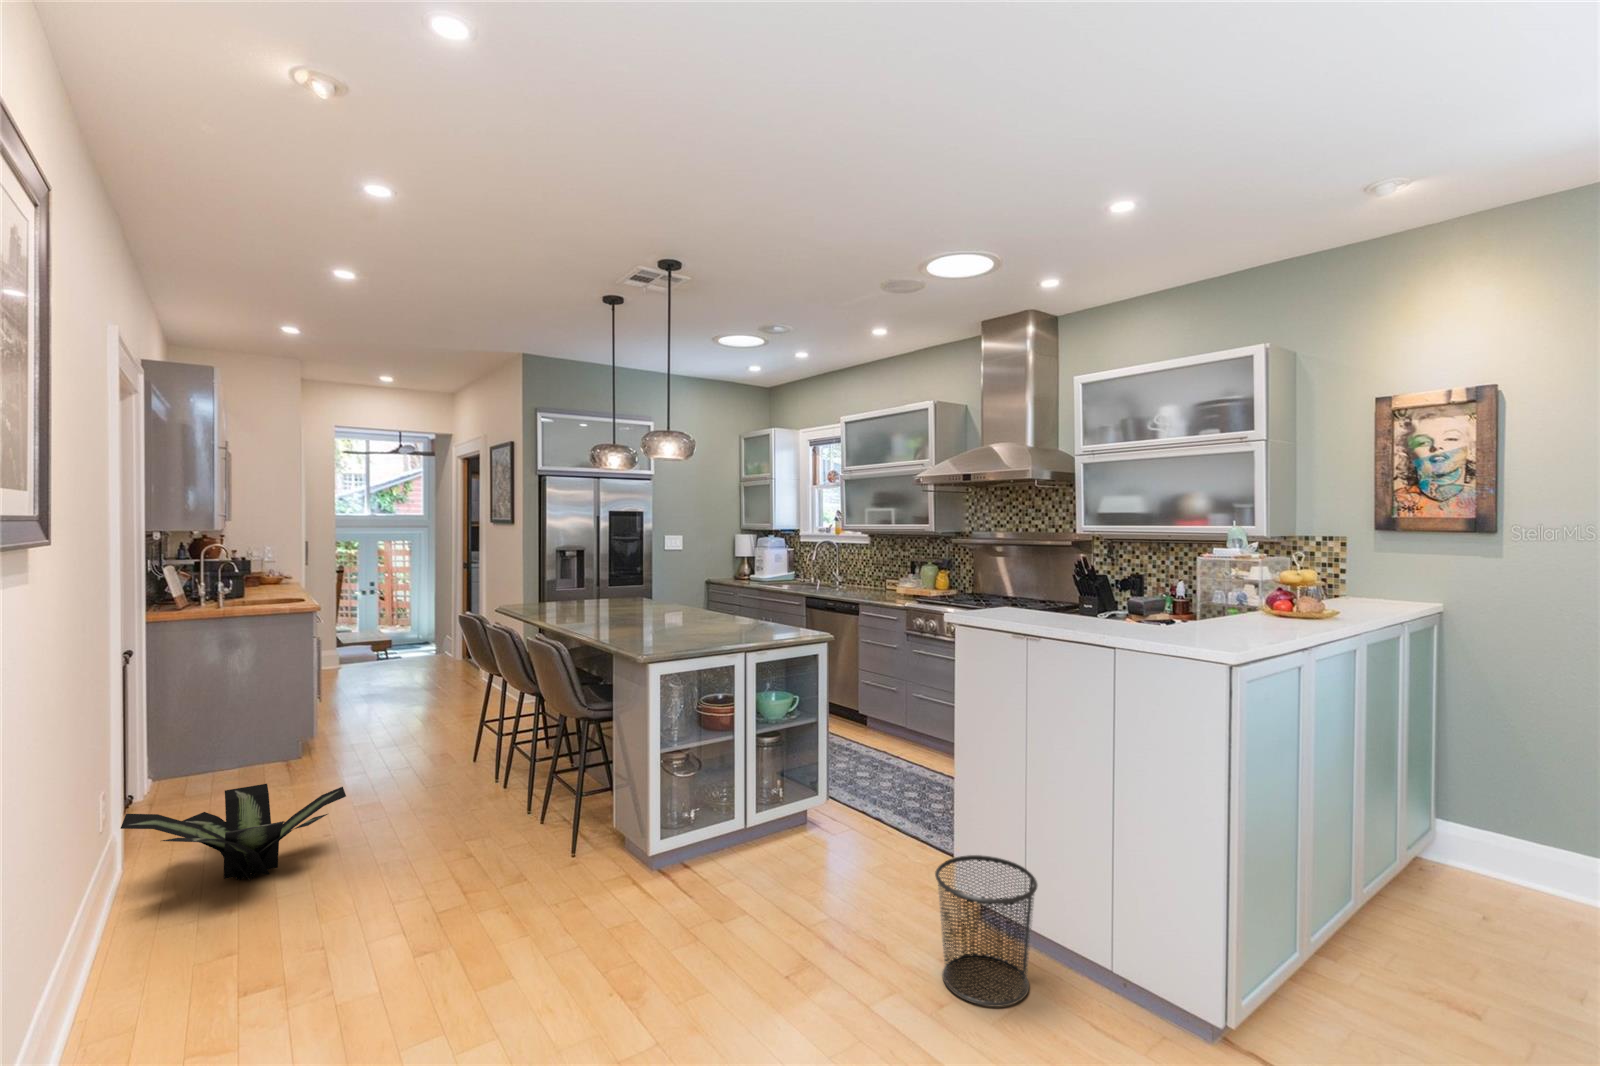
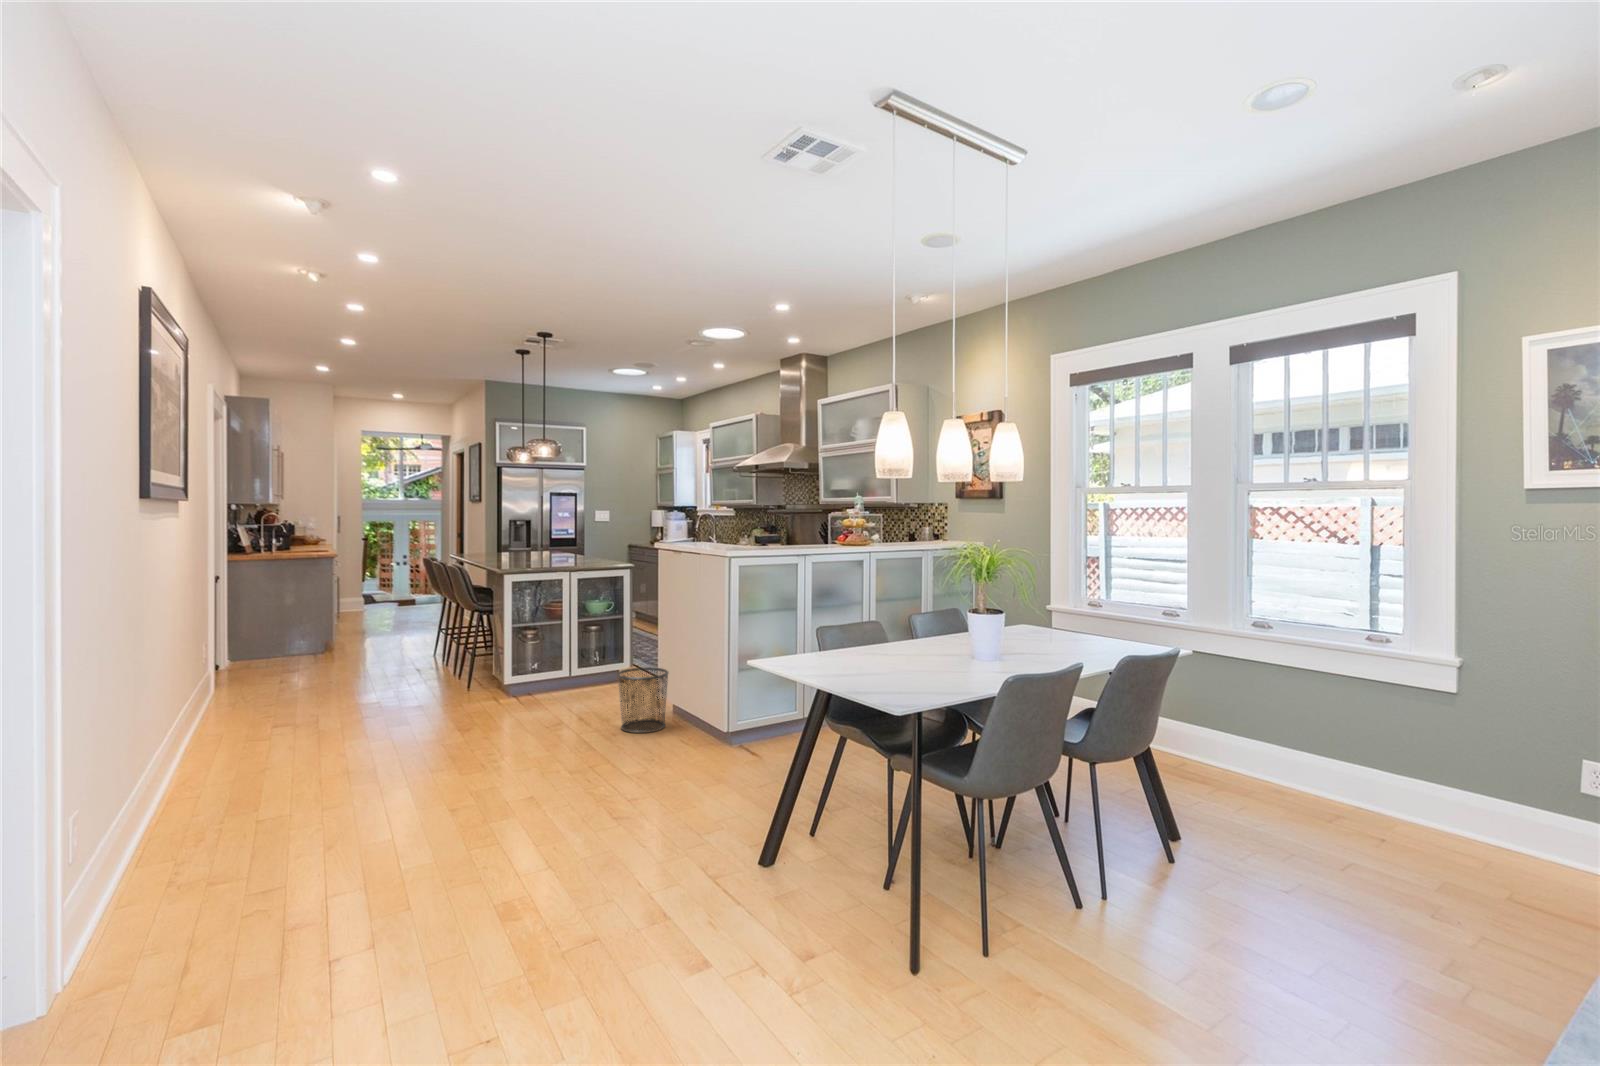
potted plant: present [121,784,346,881] -> none [217,648,339,694]

